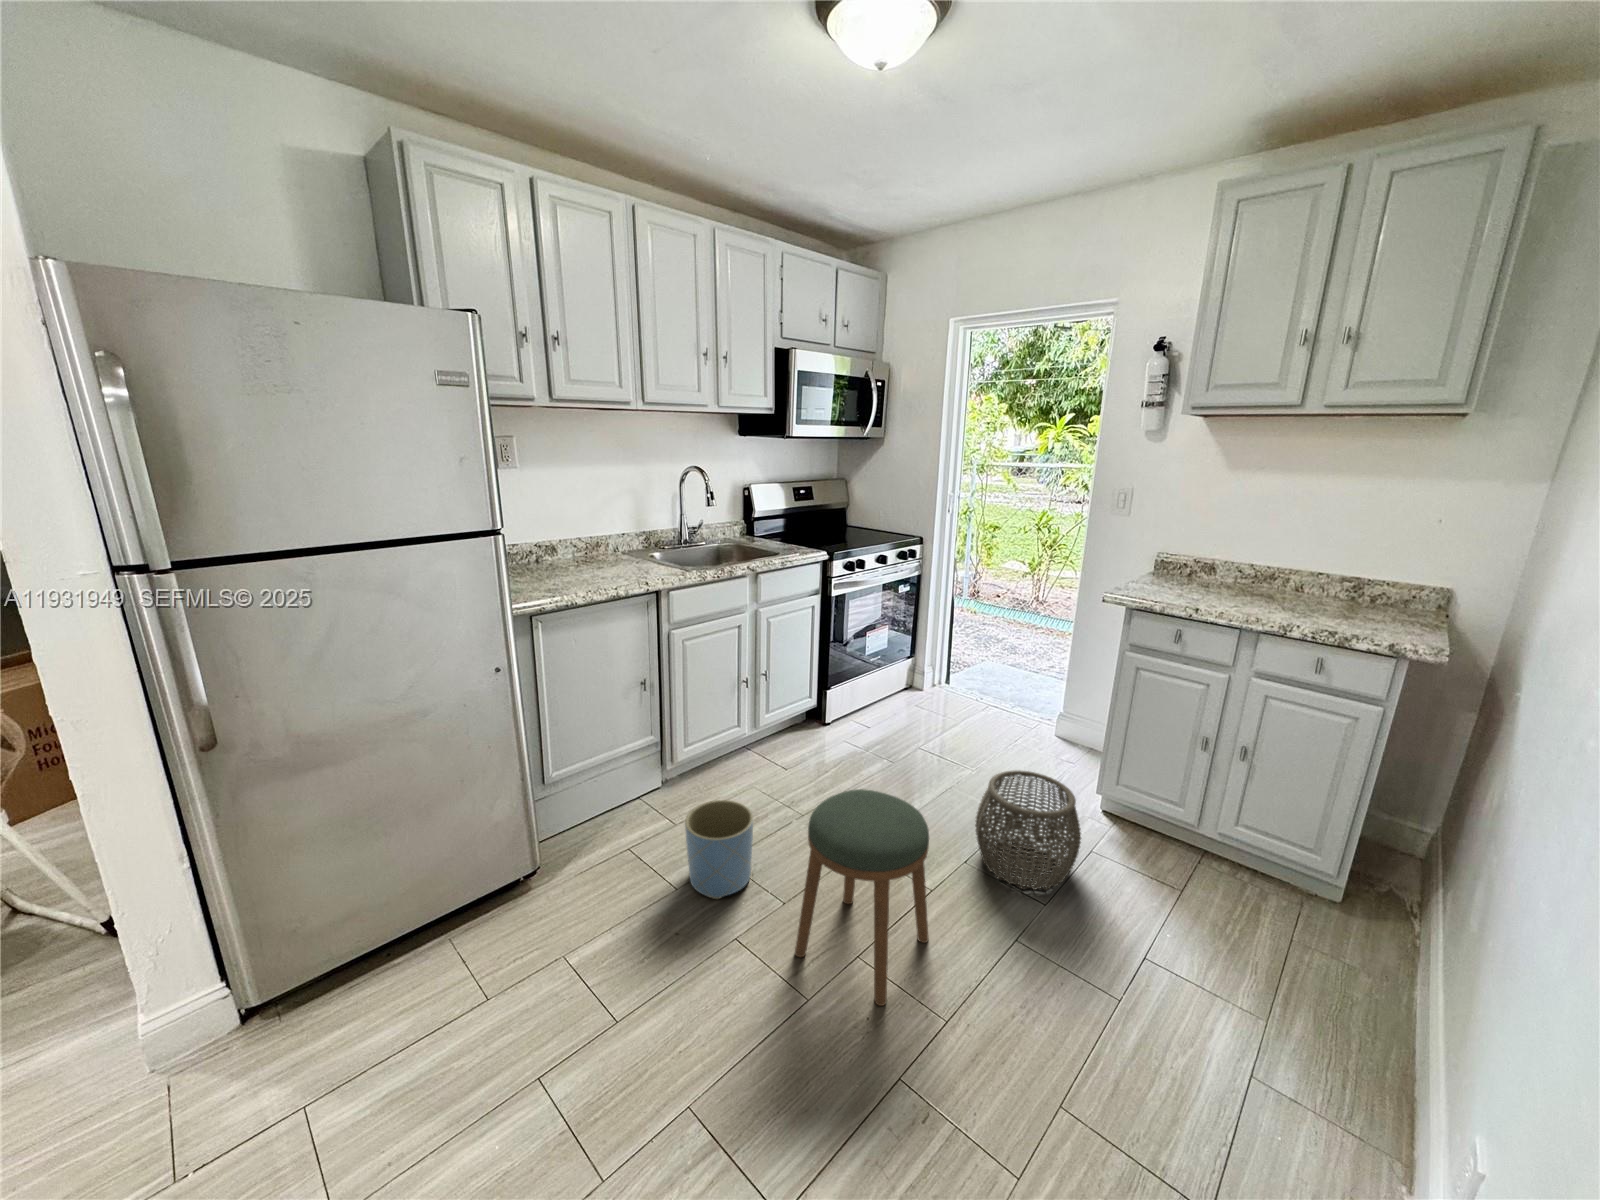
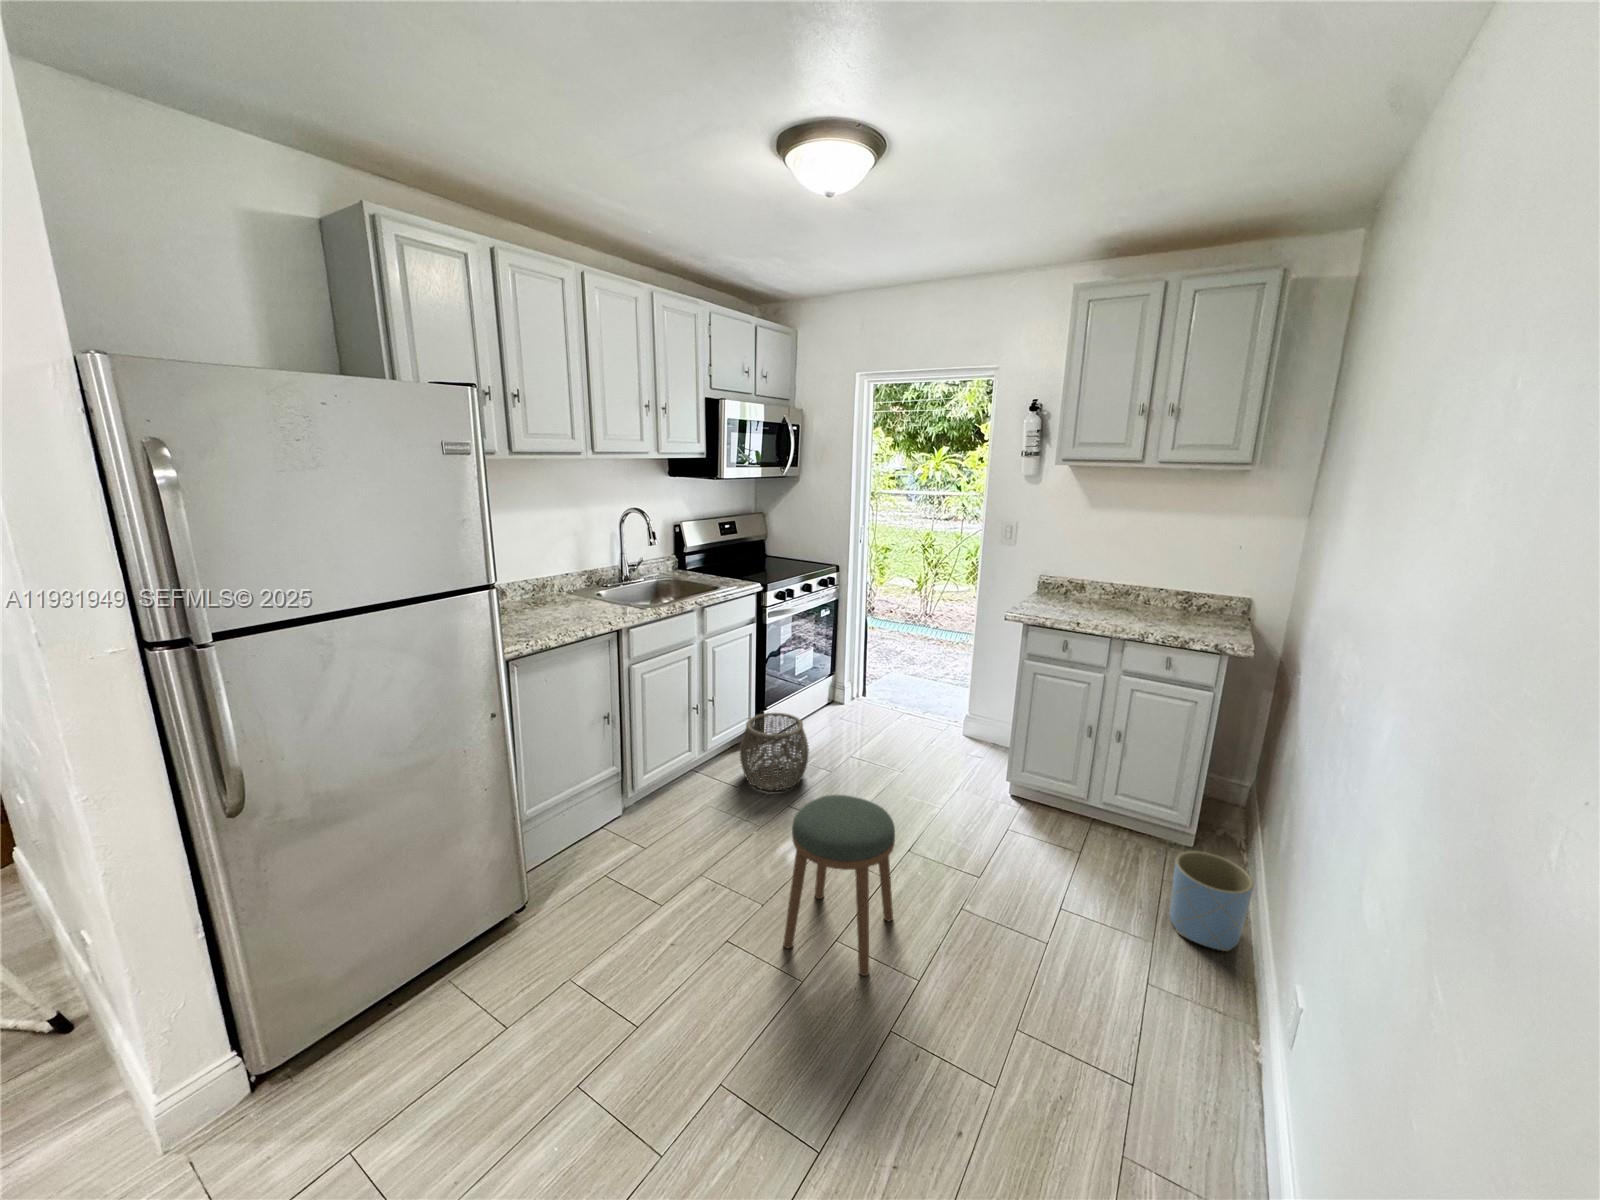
woven basket: present [975,770,1081,890] -> present [740,713,809,791]
planter: present [685,800,753,899] -> present [1170,851,1254,951]

